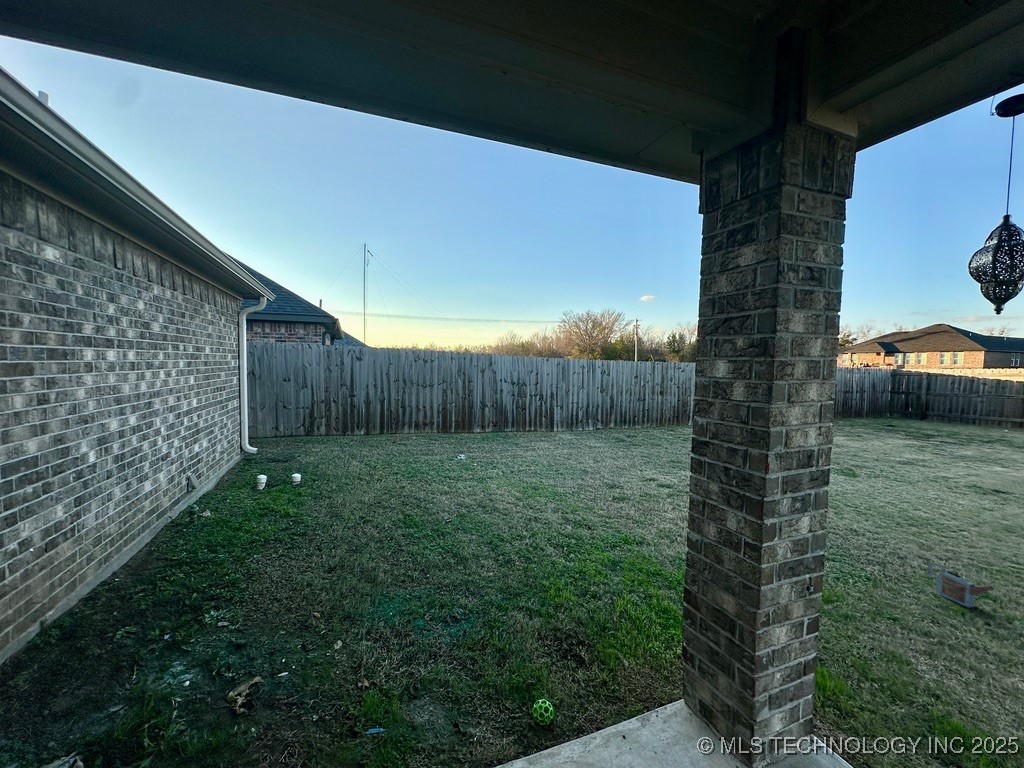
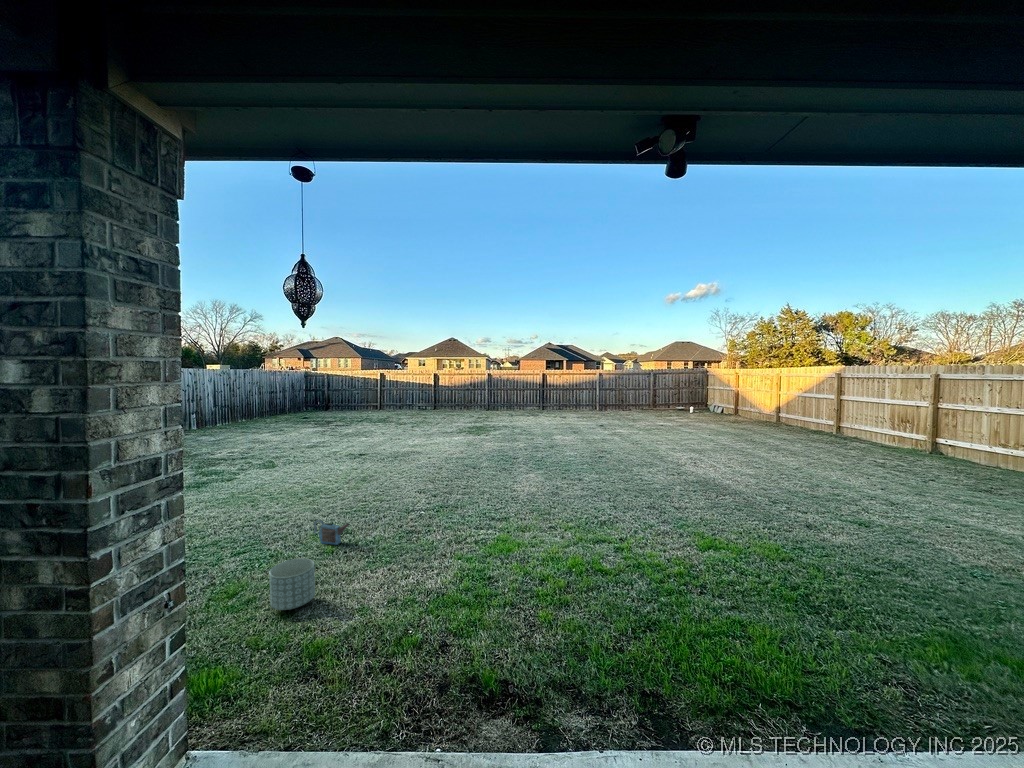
planter: none [876,596,943,662] -> present [269,558,315,610]

